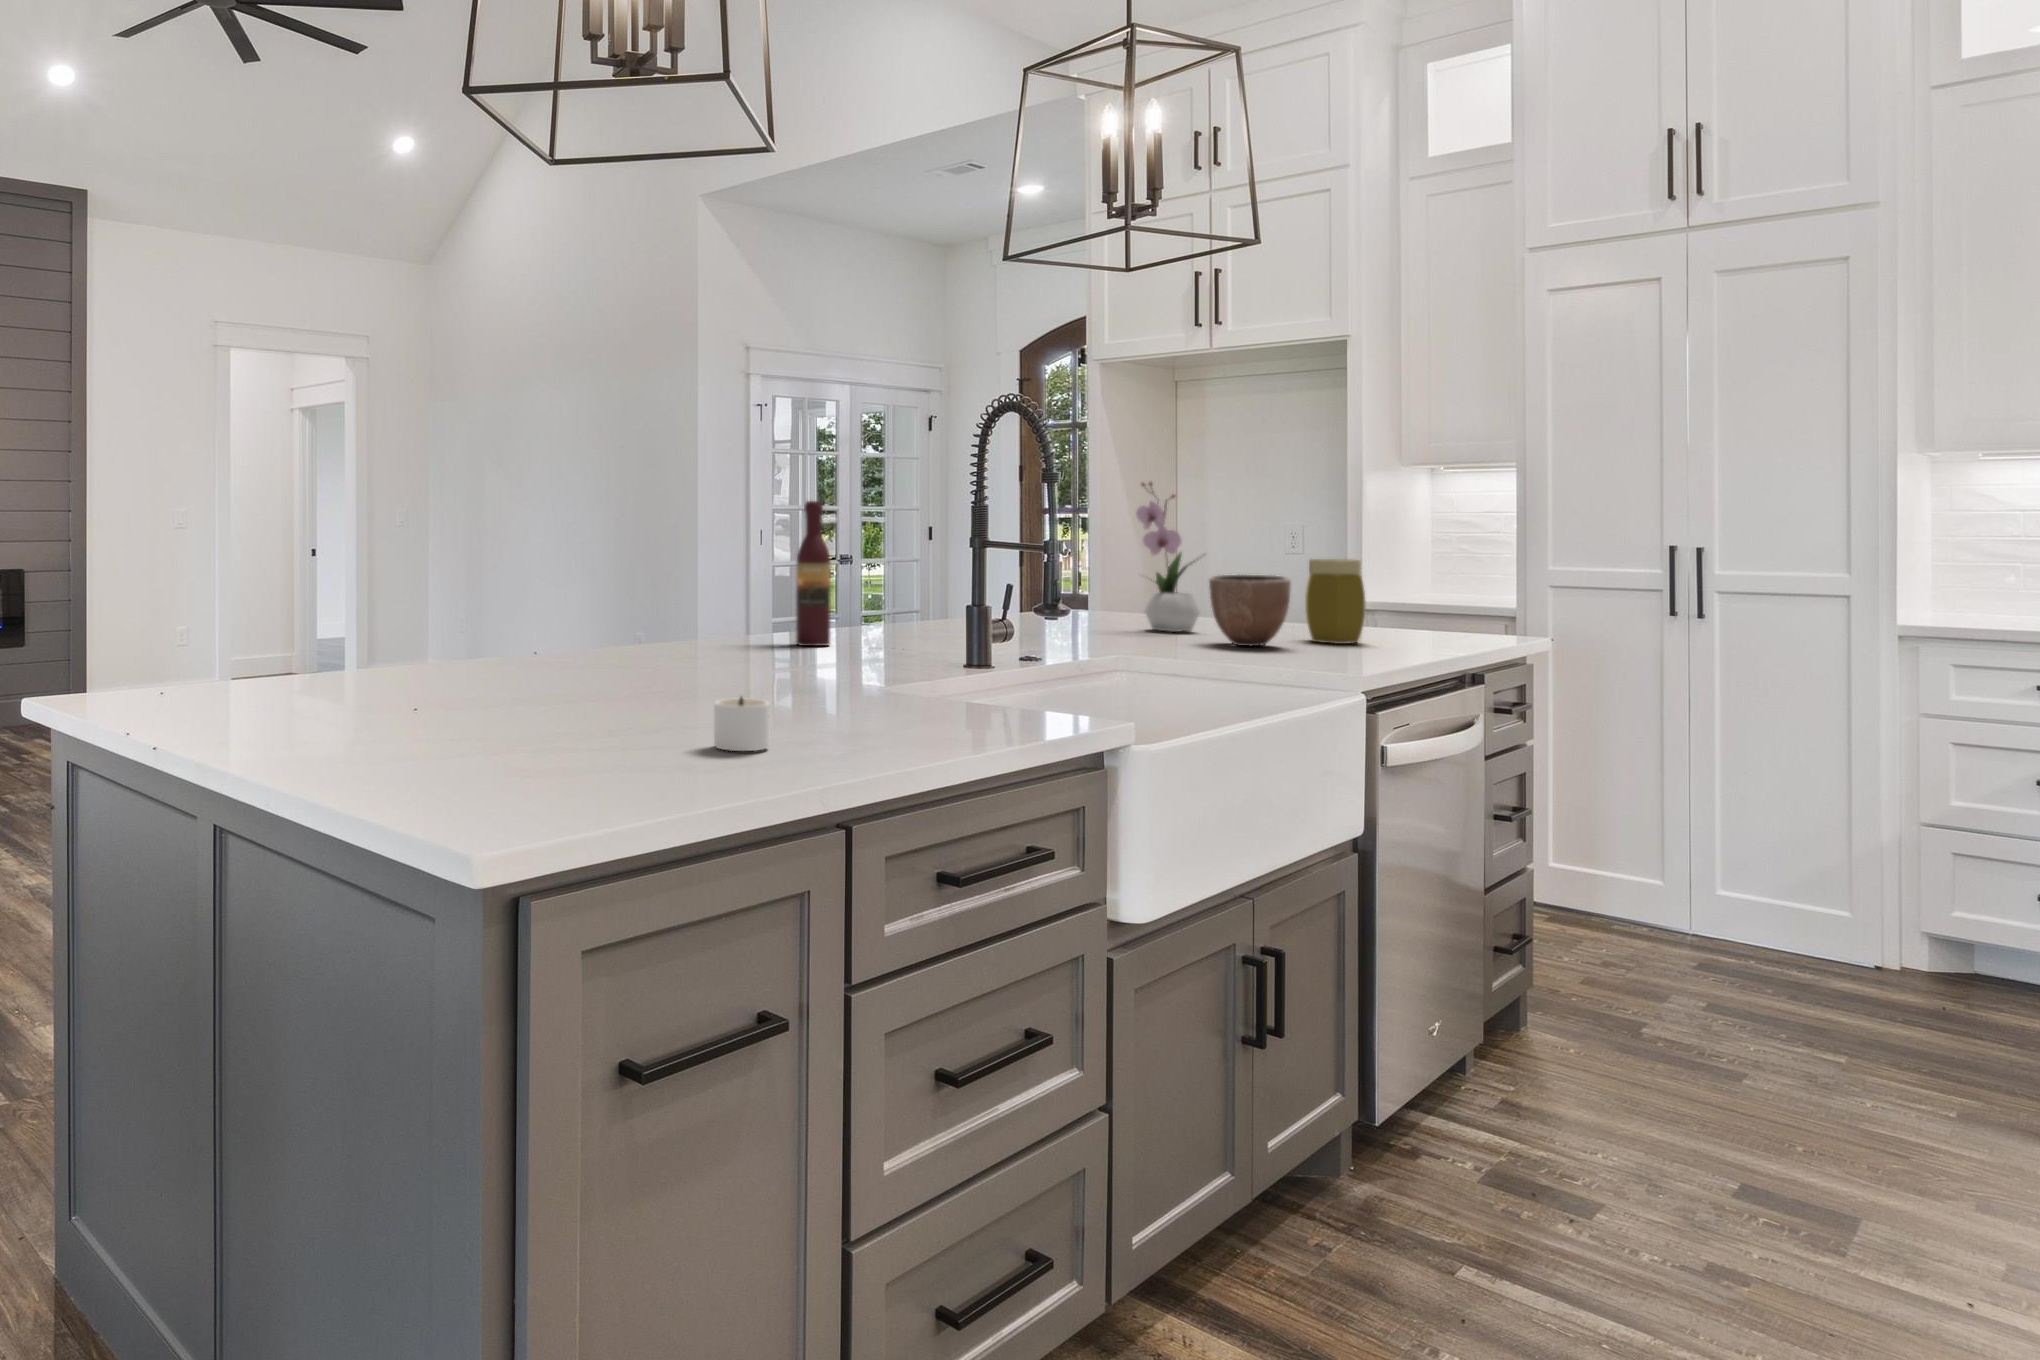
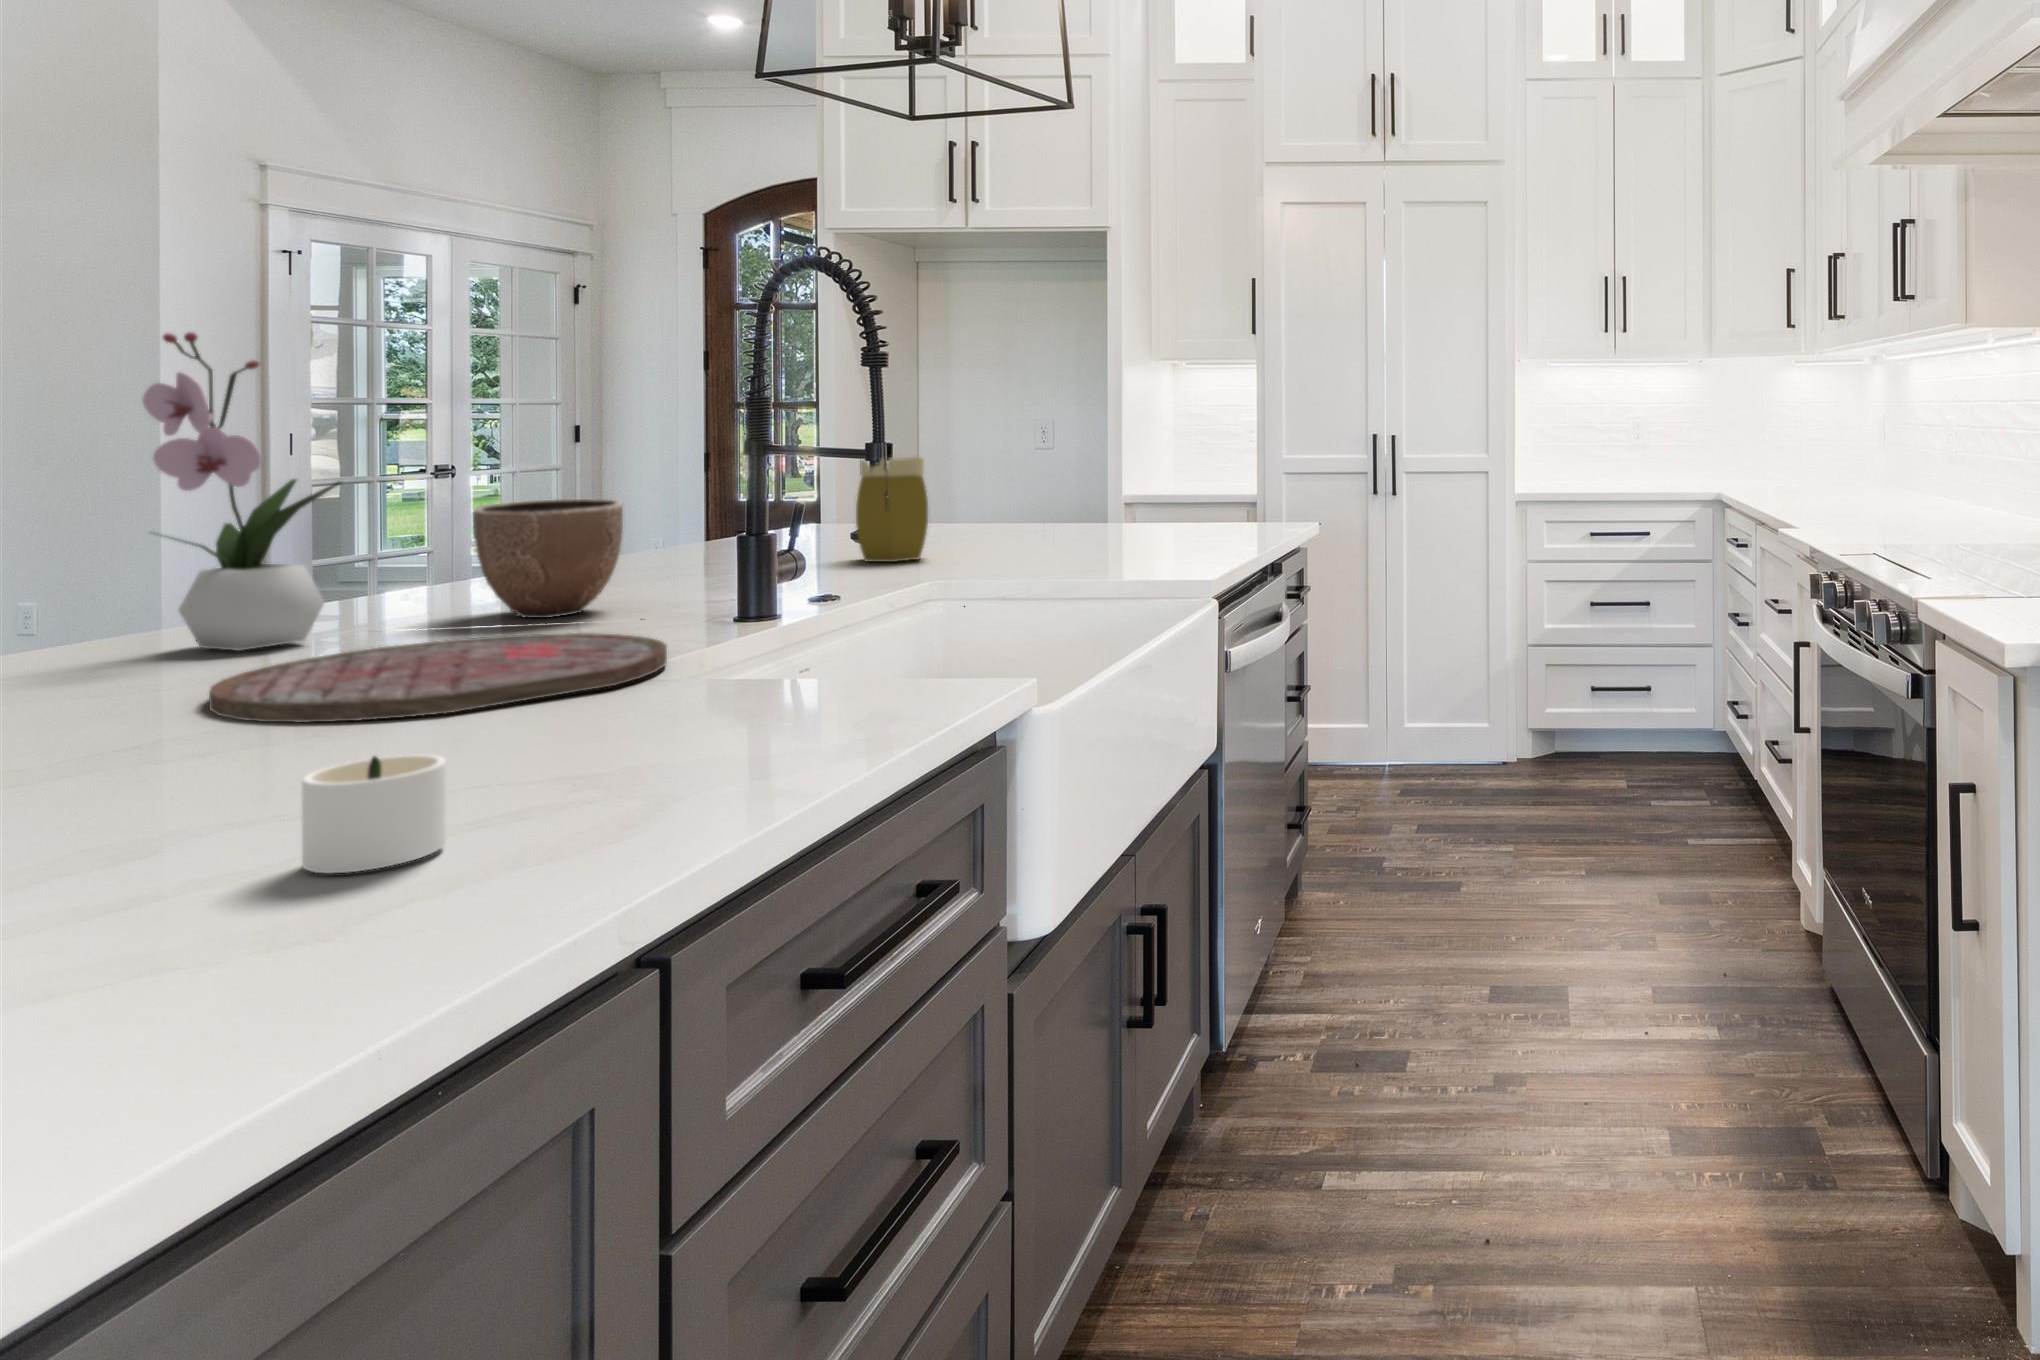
flower arrangement: present [1136,482,1200,632] -> present [143,332,341,651]
wine bottle: present [796,501,831,646] -> none [417,385,485,610]
jar: present [1305,559,1365,644] -> present [856,457,928,562]
decorative bowl: present [1209,574,1291,646] -> present [473,499,623,618]
cutting board: none [695,660,909,696] -> present [209,633,667,722]

